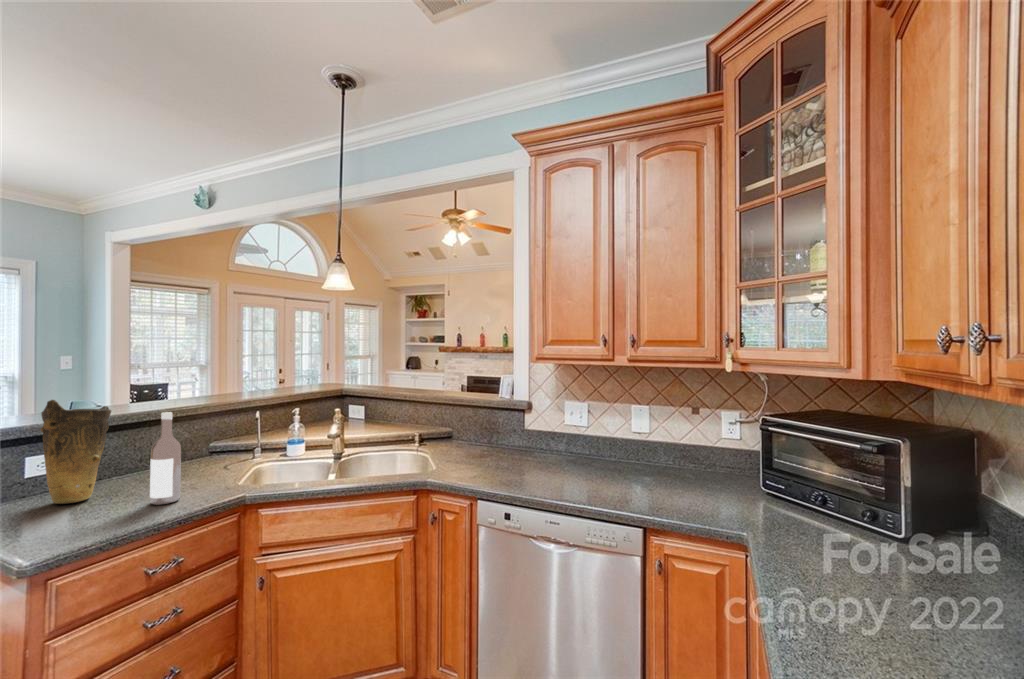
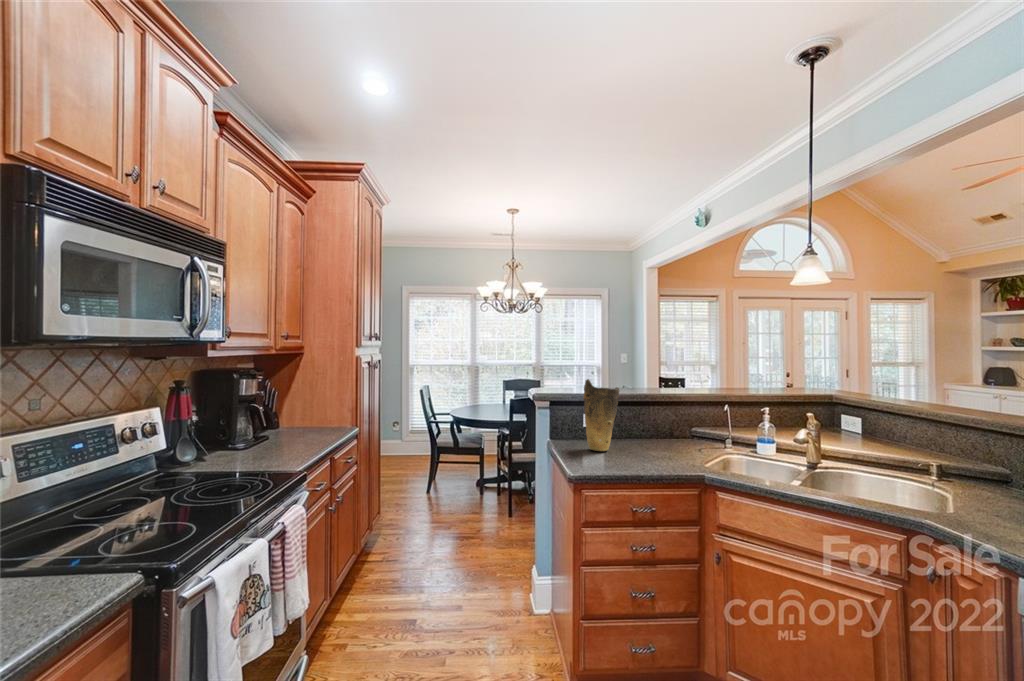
wine bottle: present [150,412,181,505] -> none [637,395,657,466]

